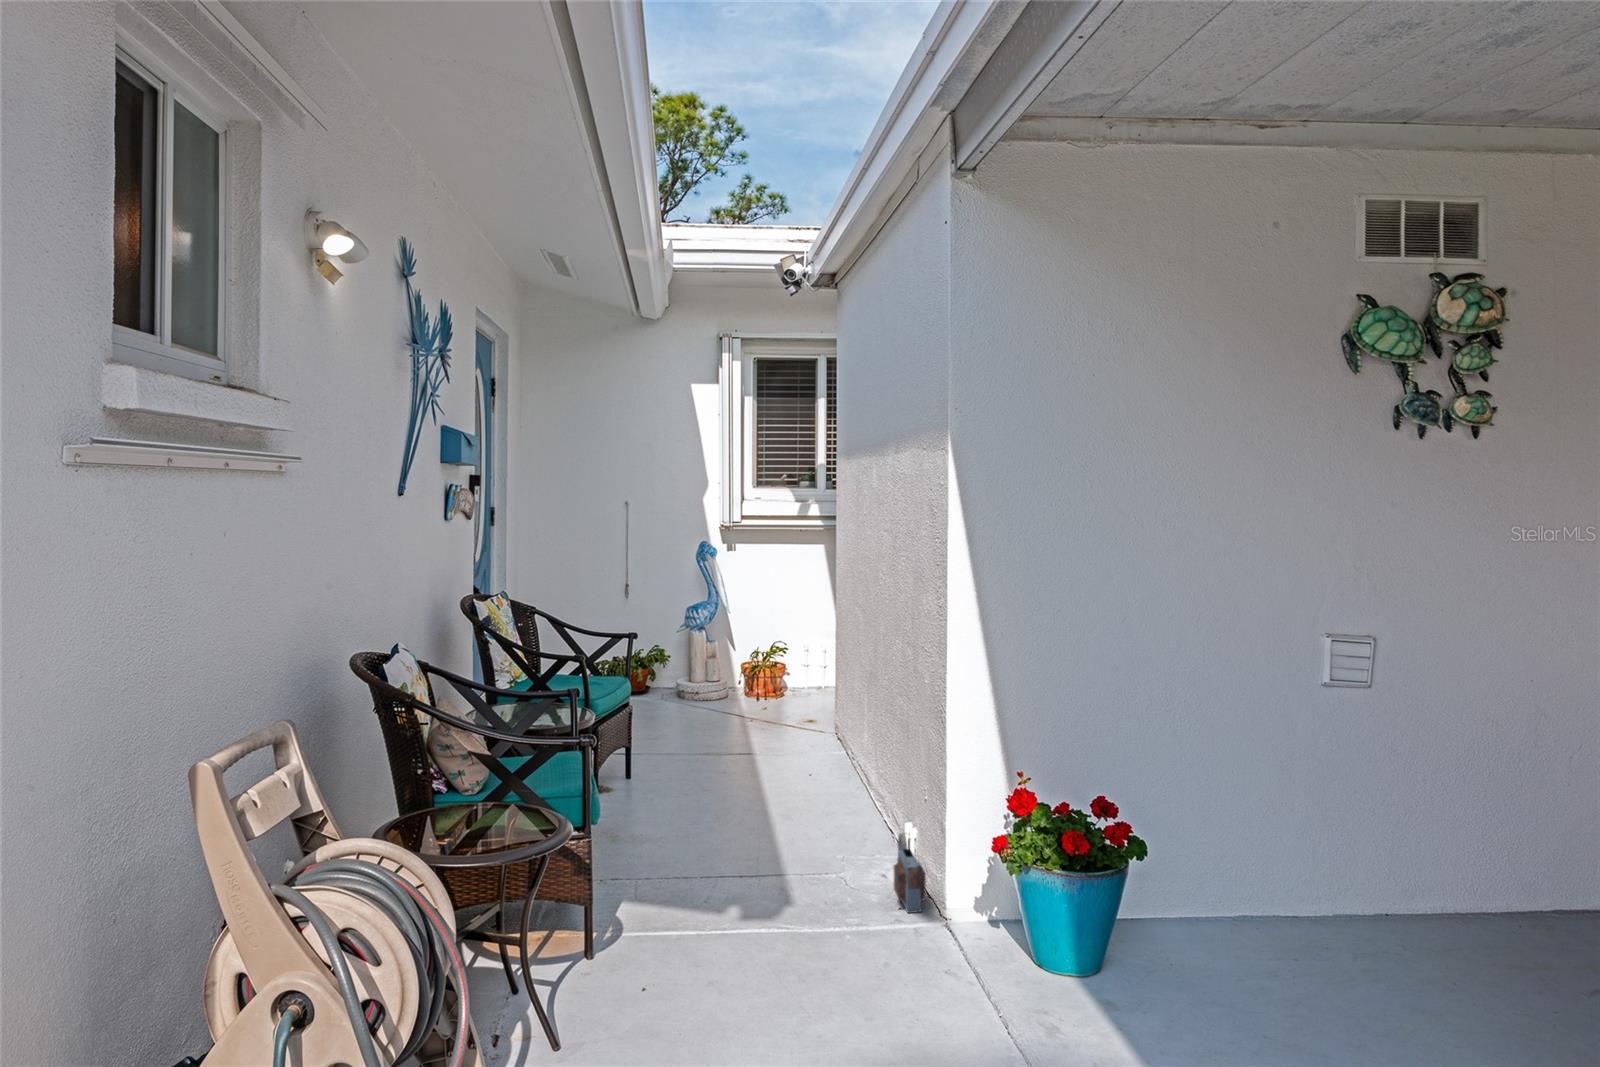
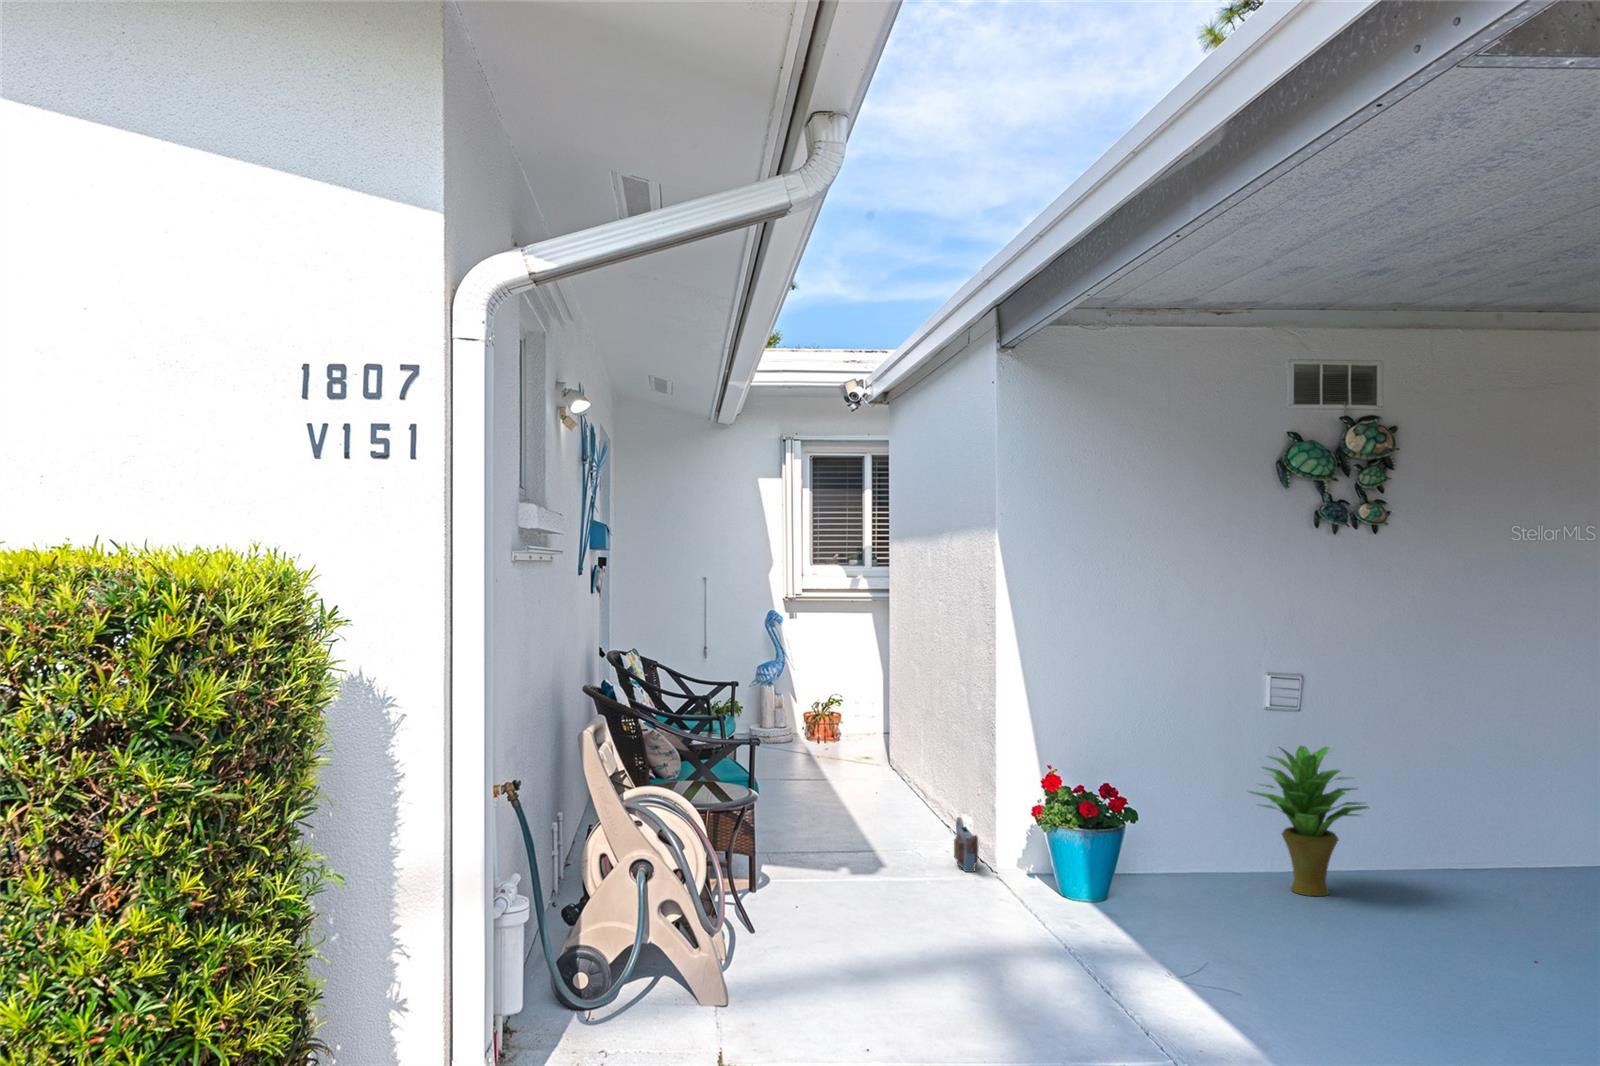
potted plant: none [1296,737,1472,951] -> present [1249,746,1368,896]

